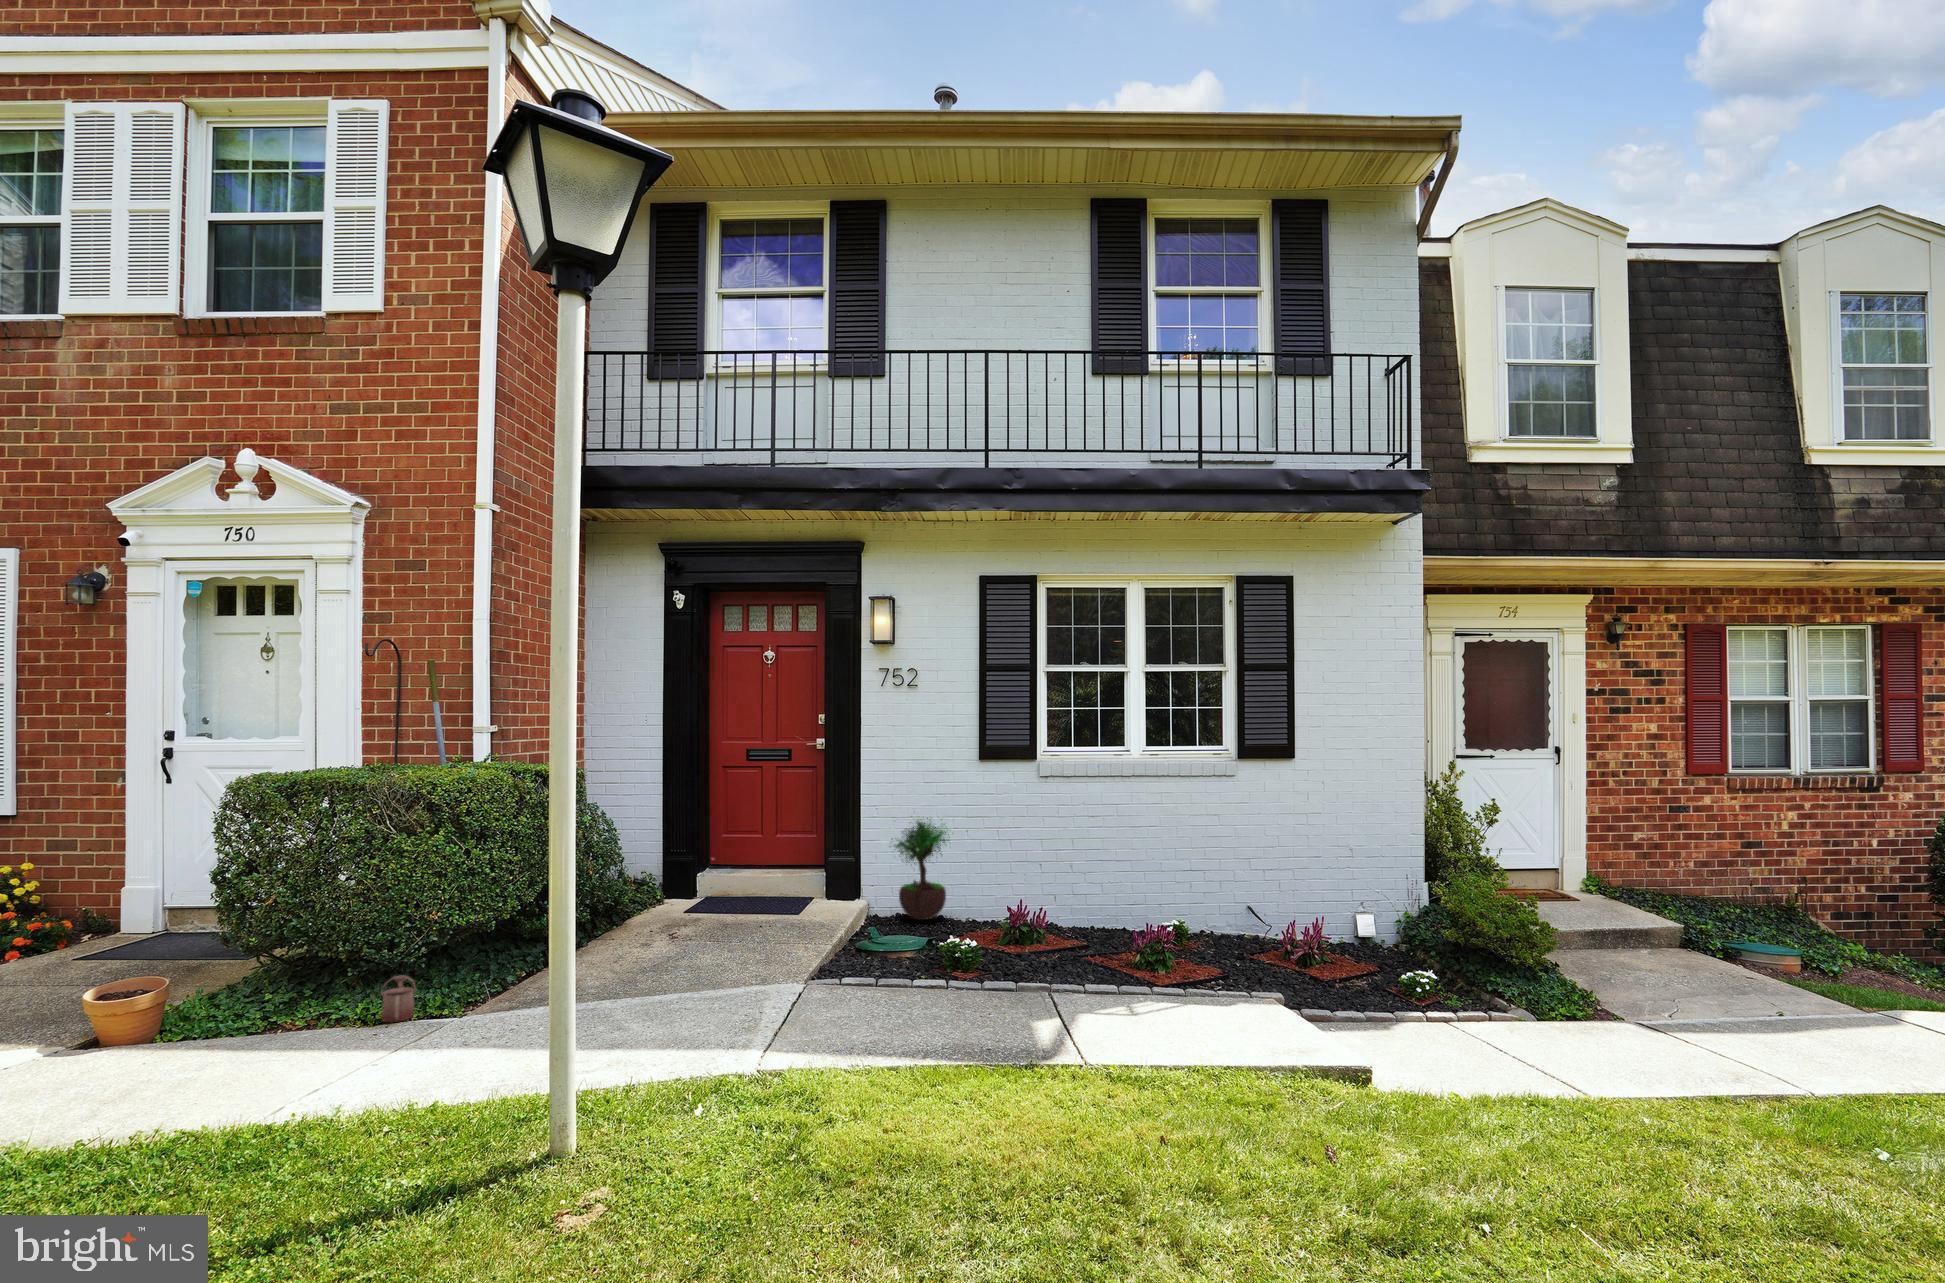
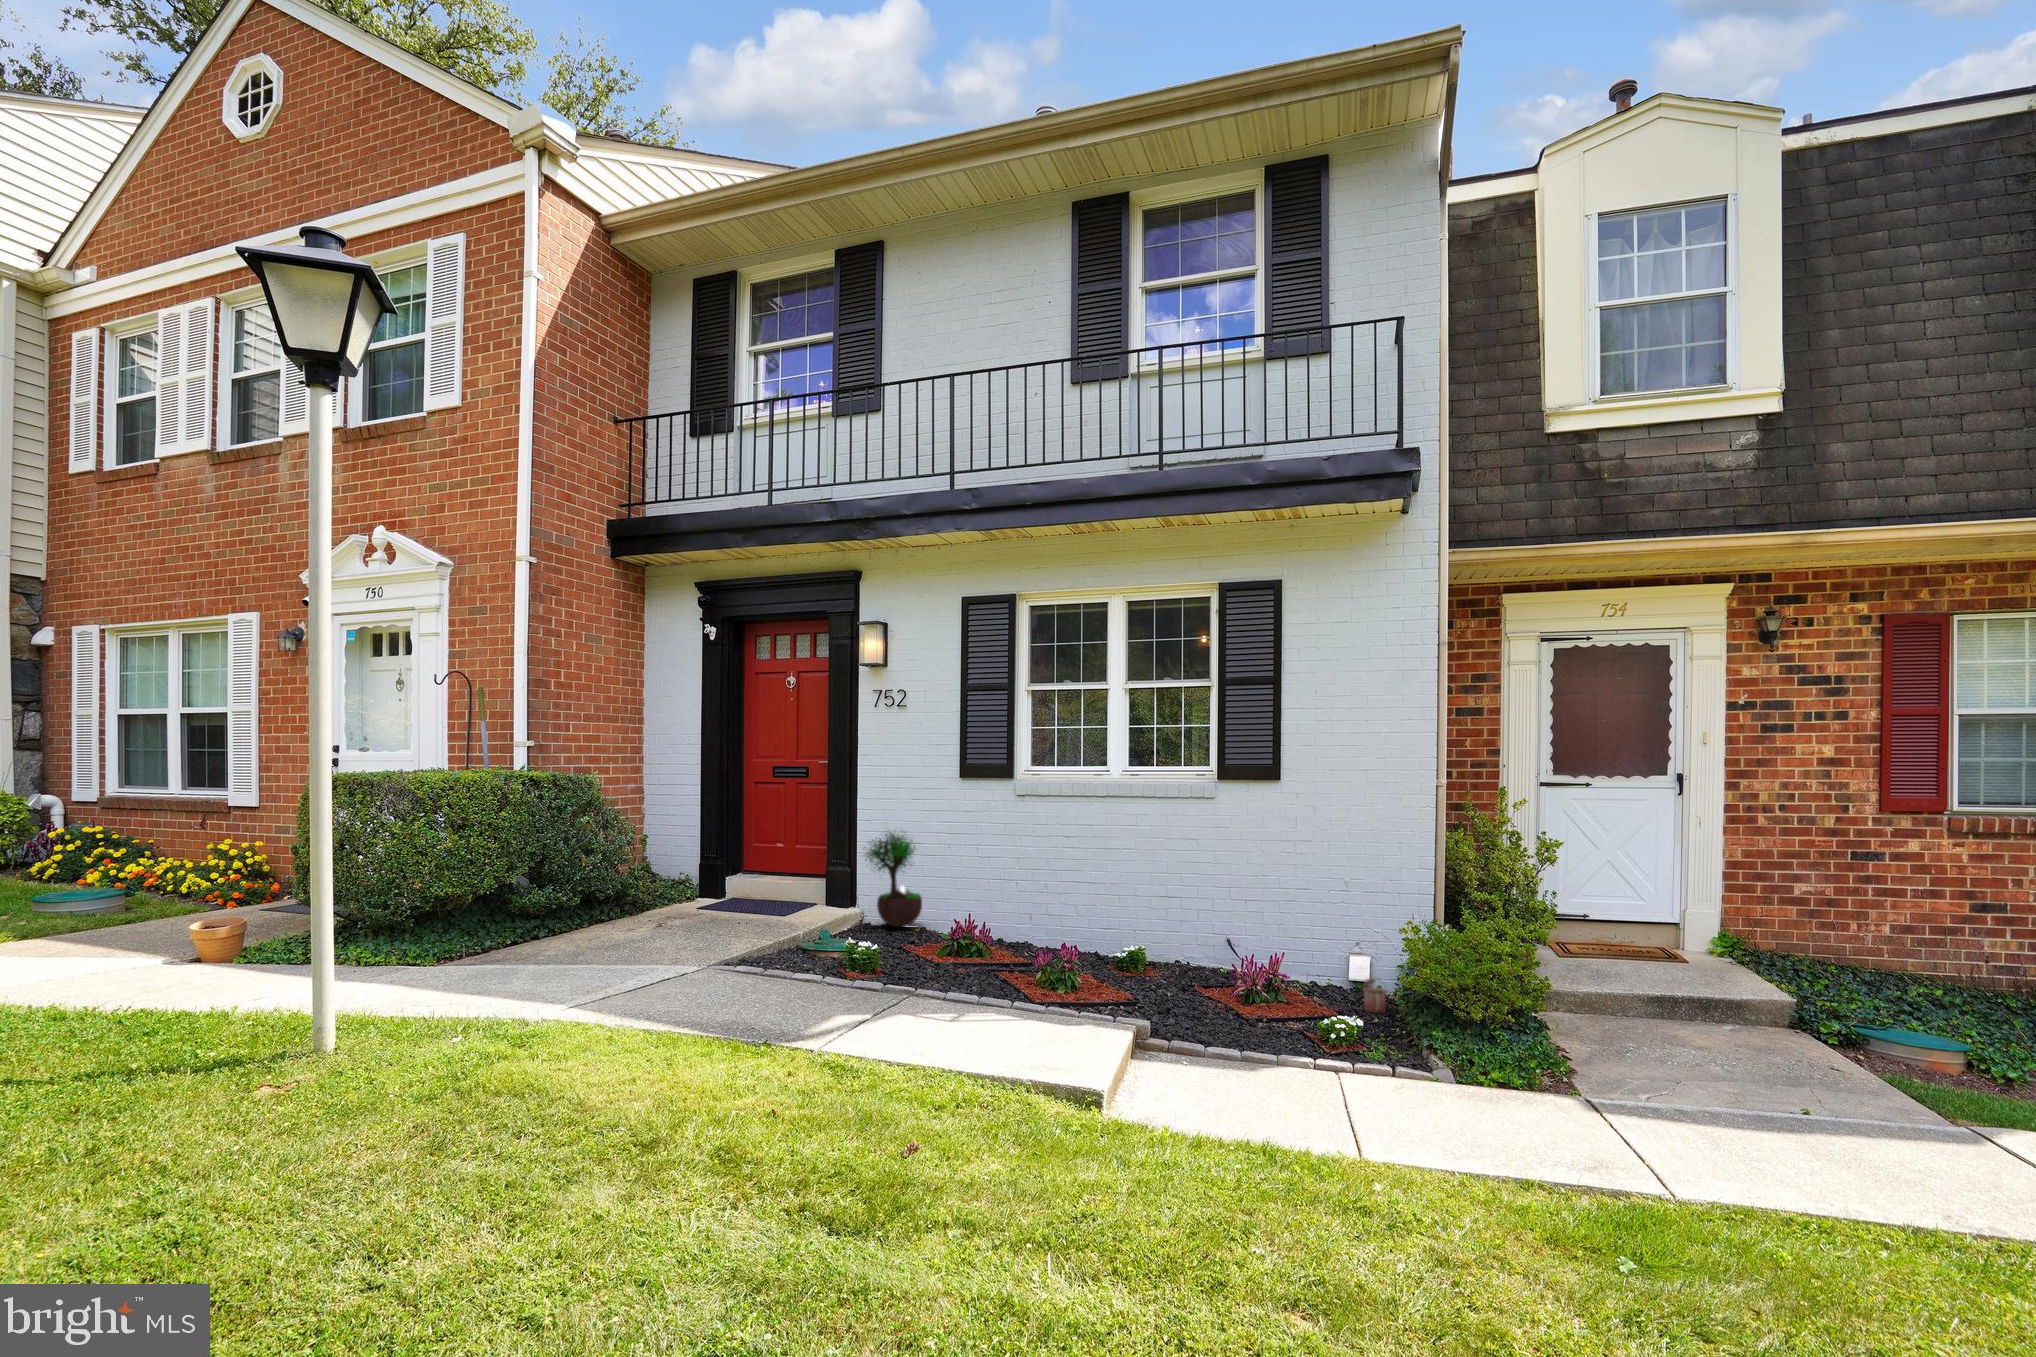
watering can: present [381,975,416,1022] -> present [1363,978,1387,1013]

